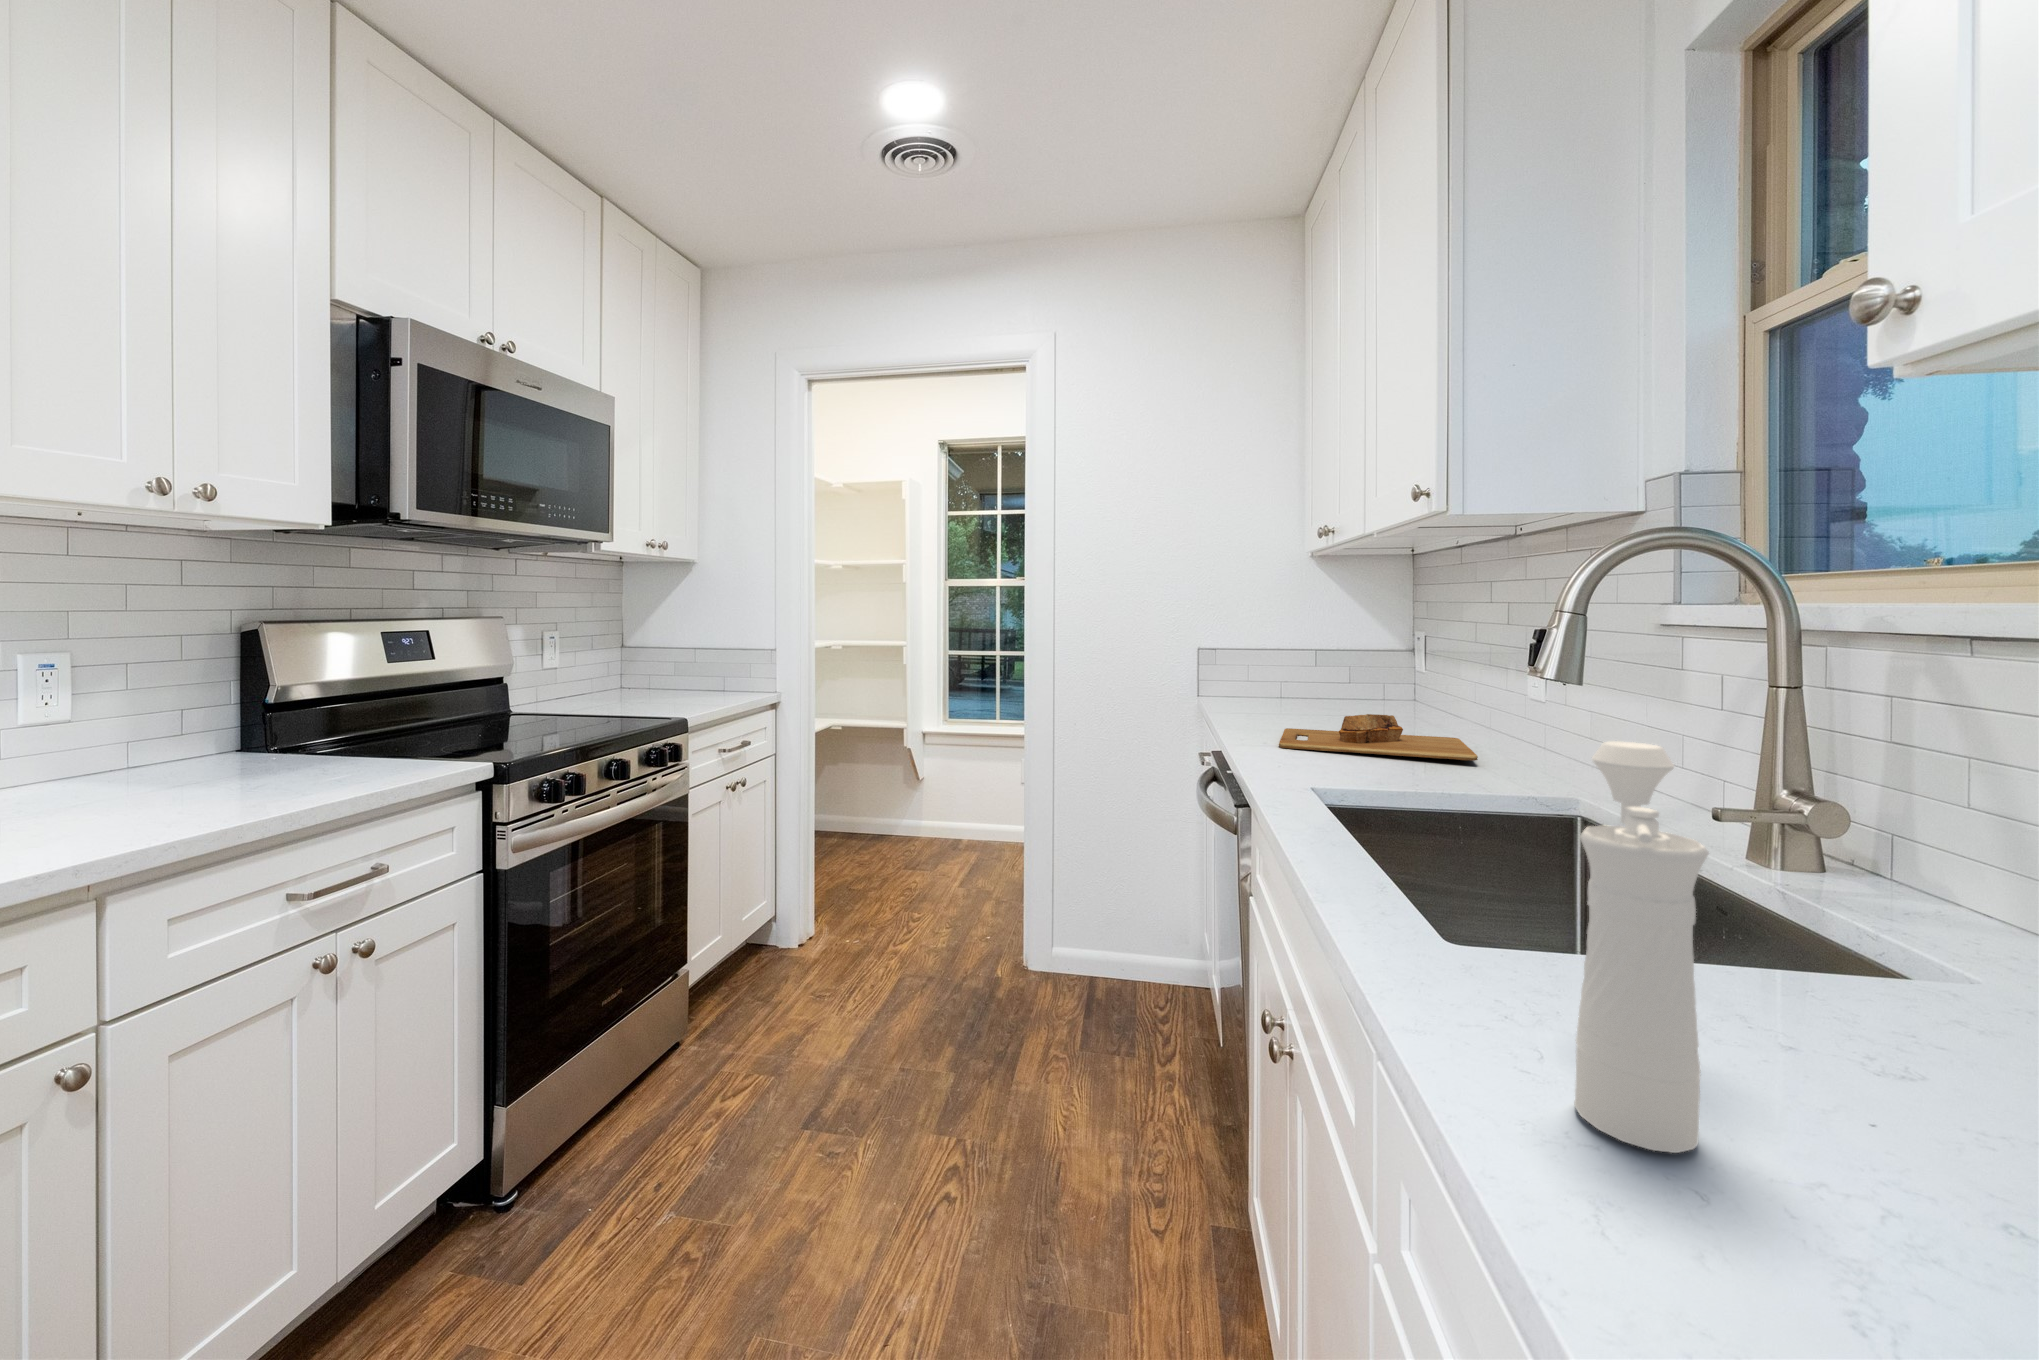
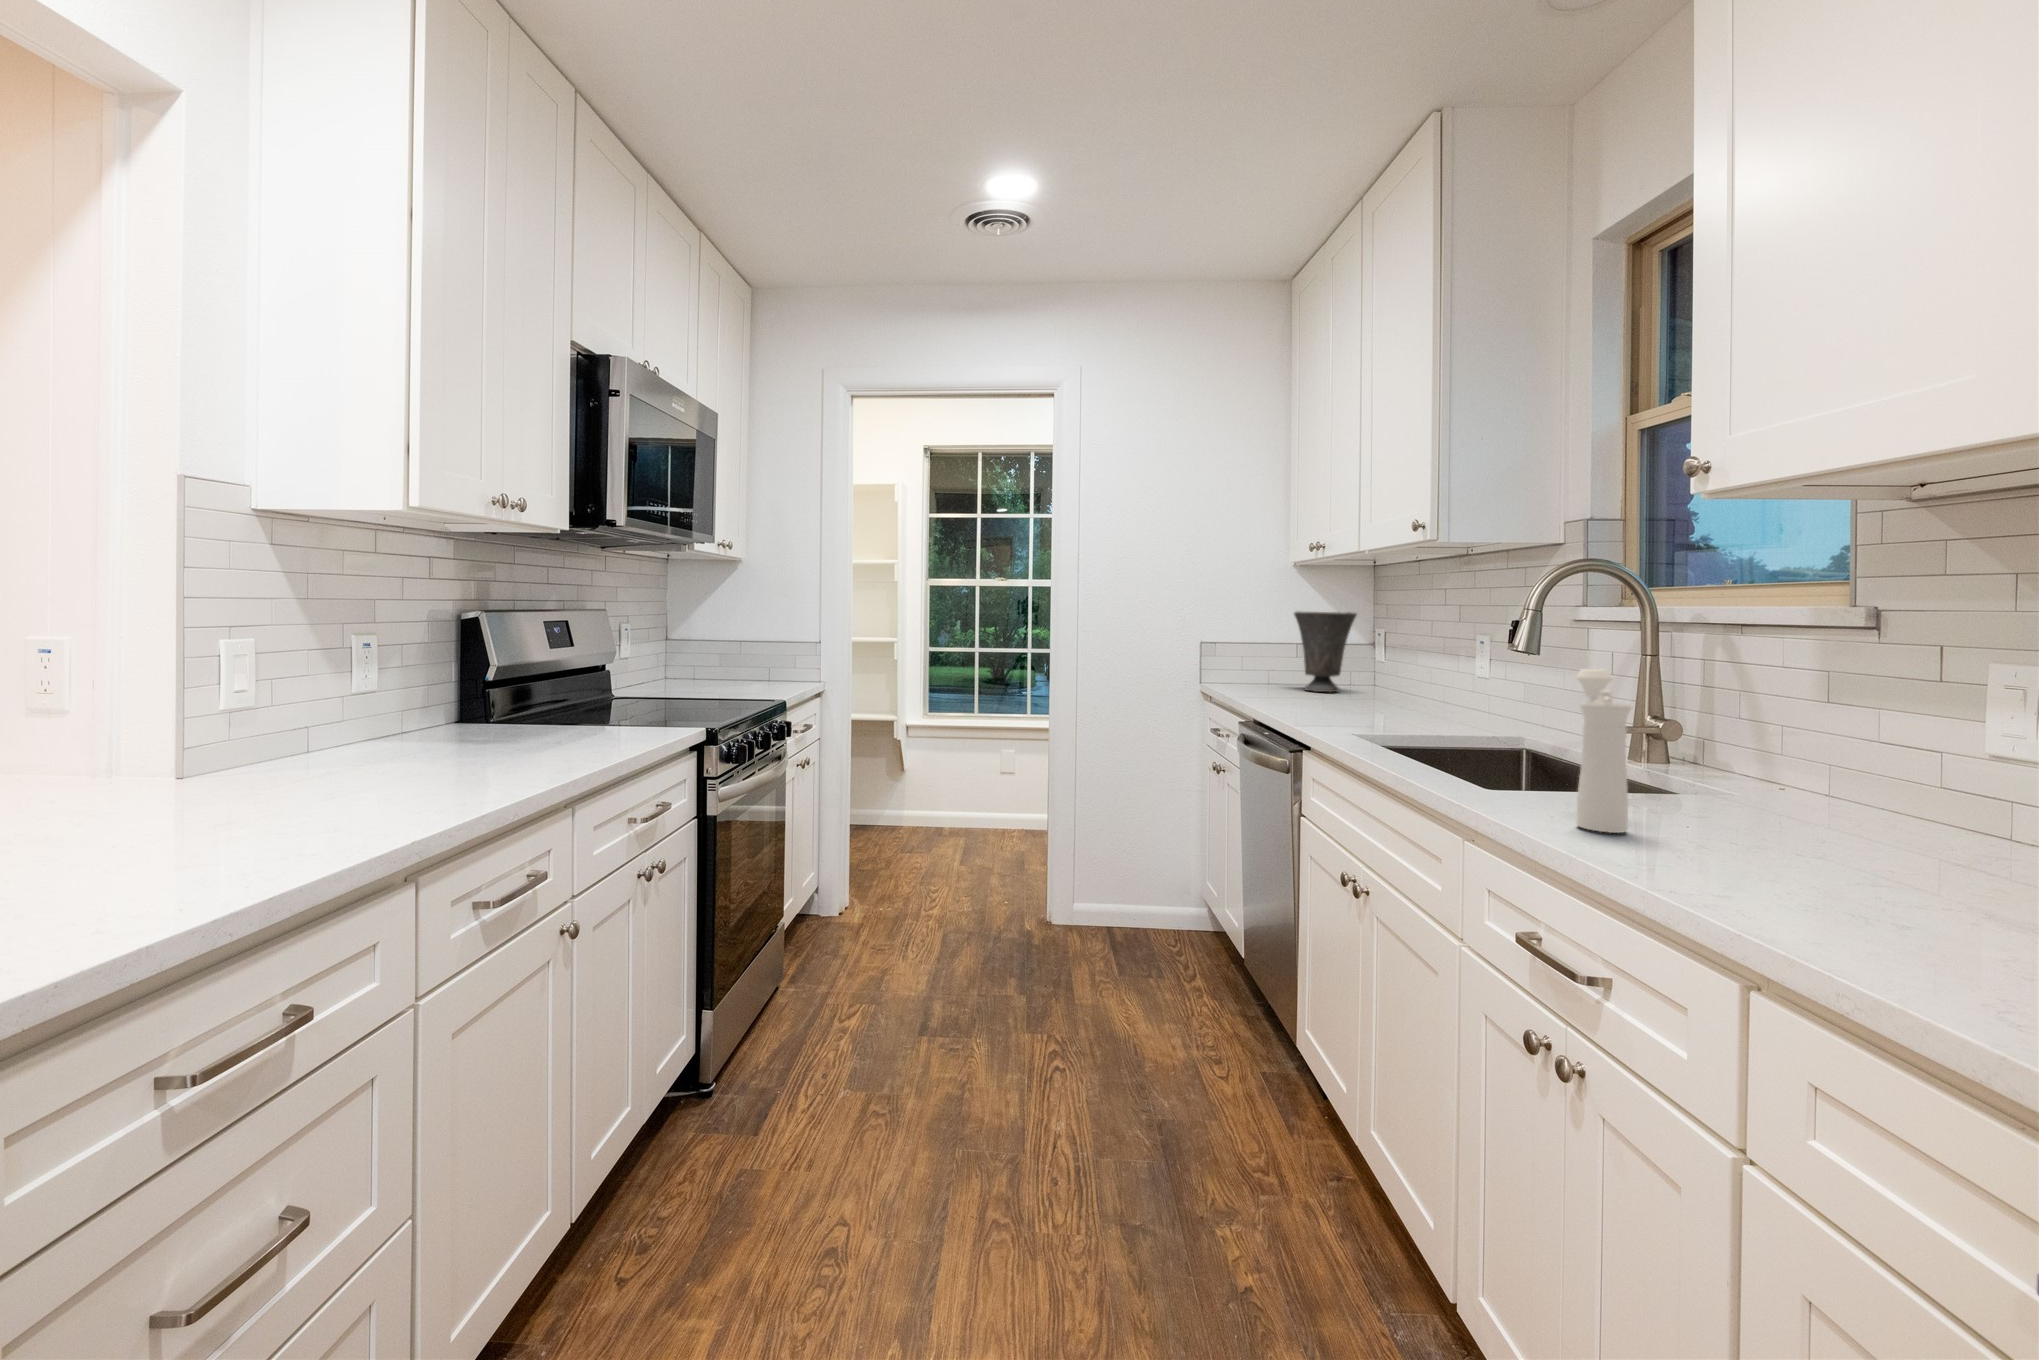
vase: none [1308,613,1387,711] -> present [1294,612,1357,692]
cutting board: present [1279,714,1478,761] -> none [1292,689,1446,720]

